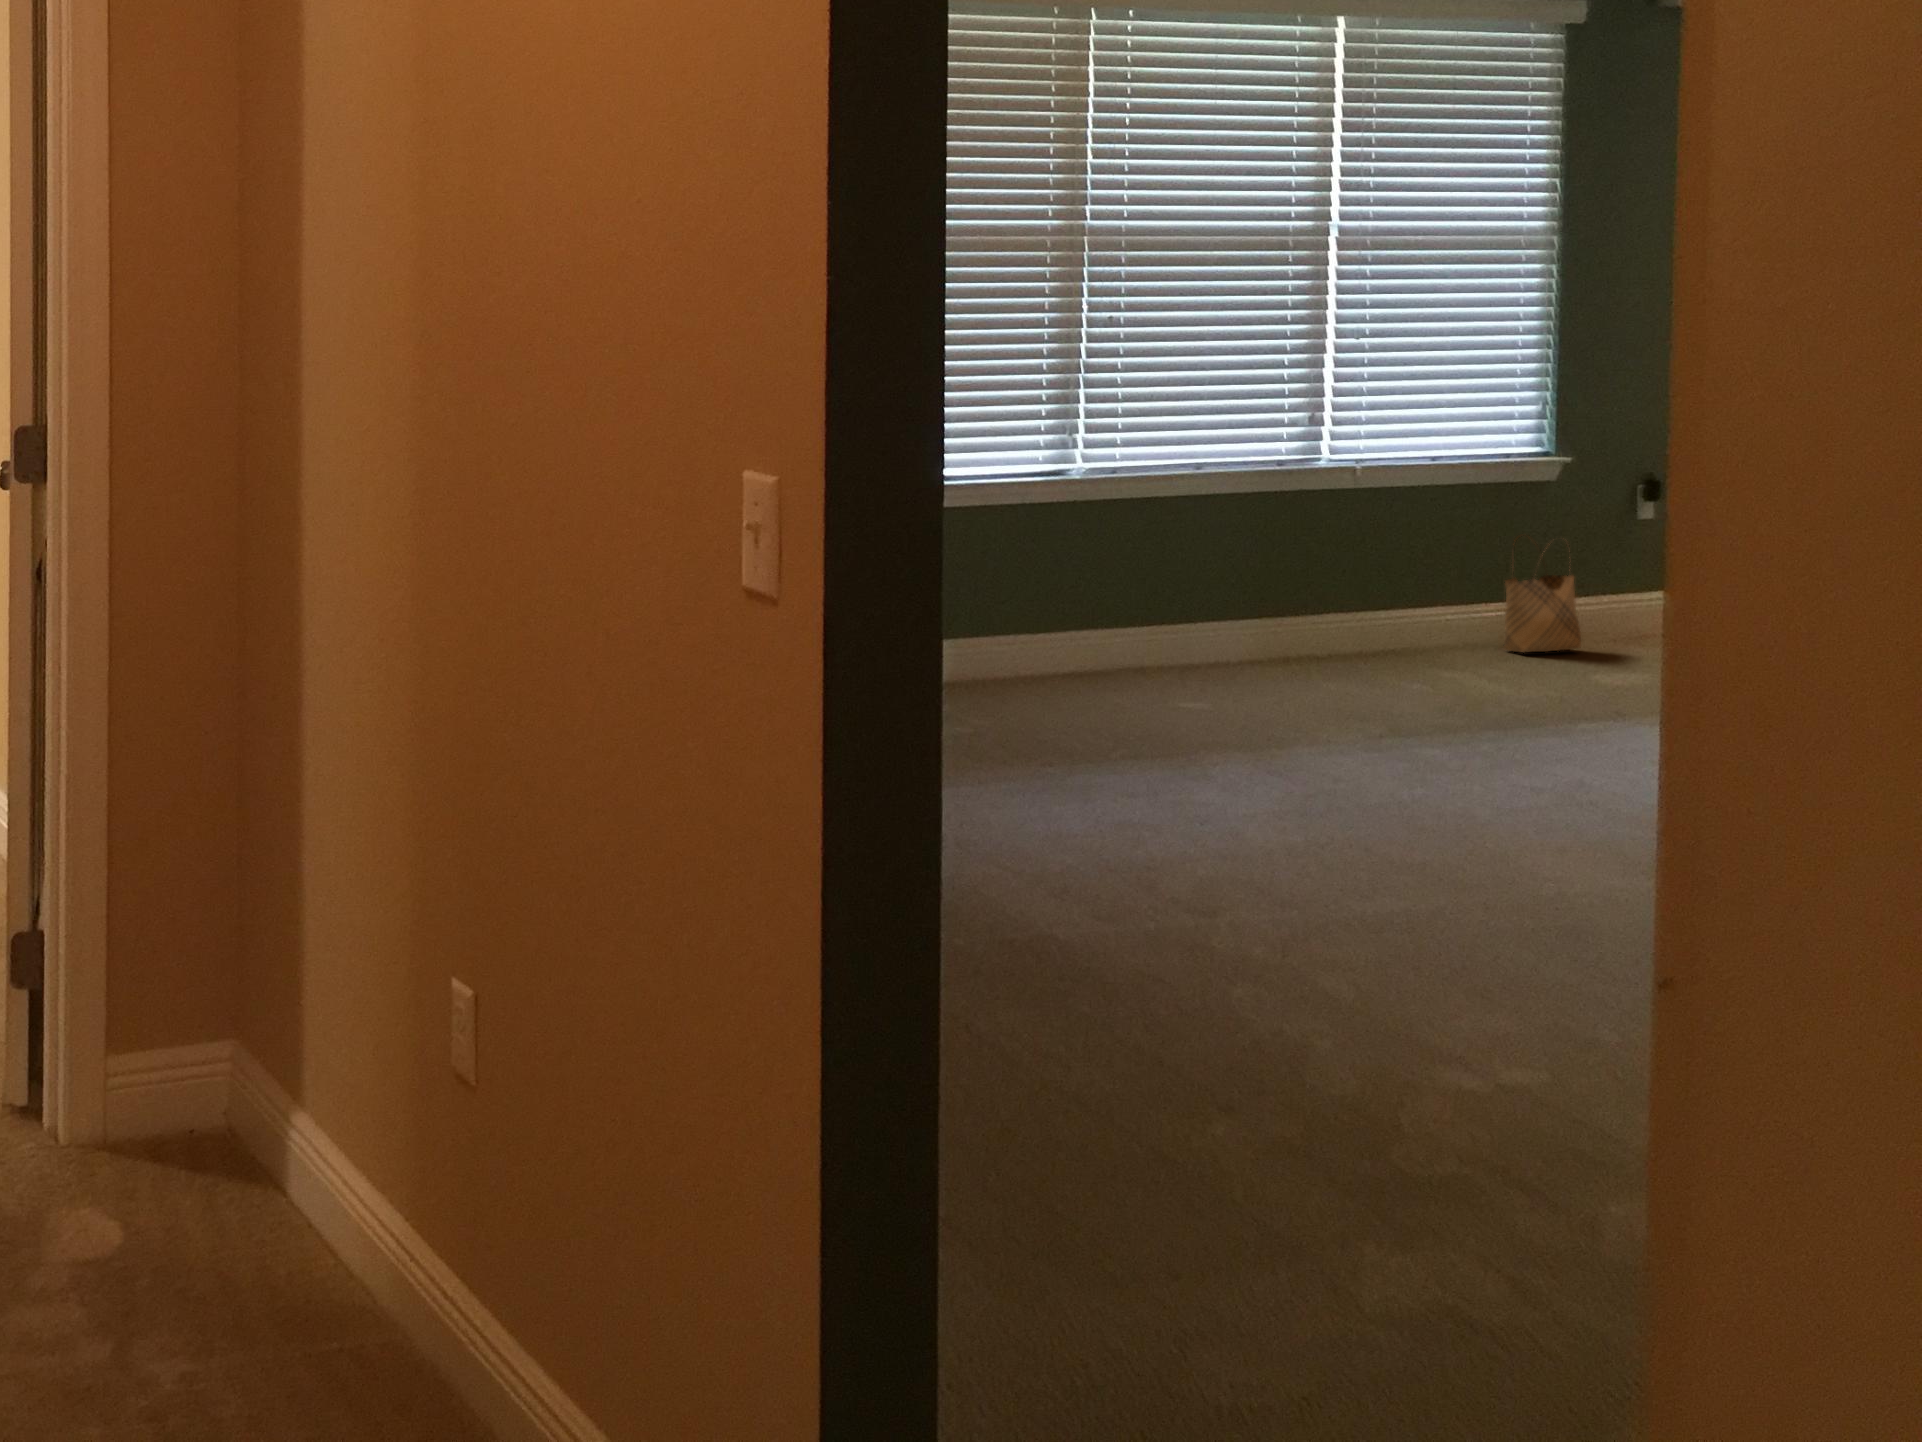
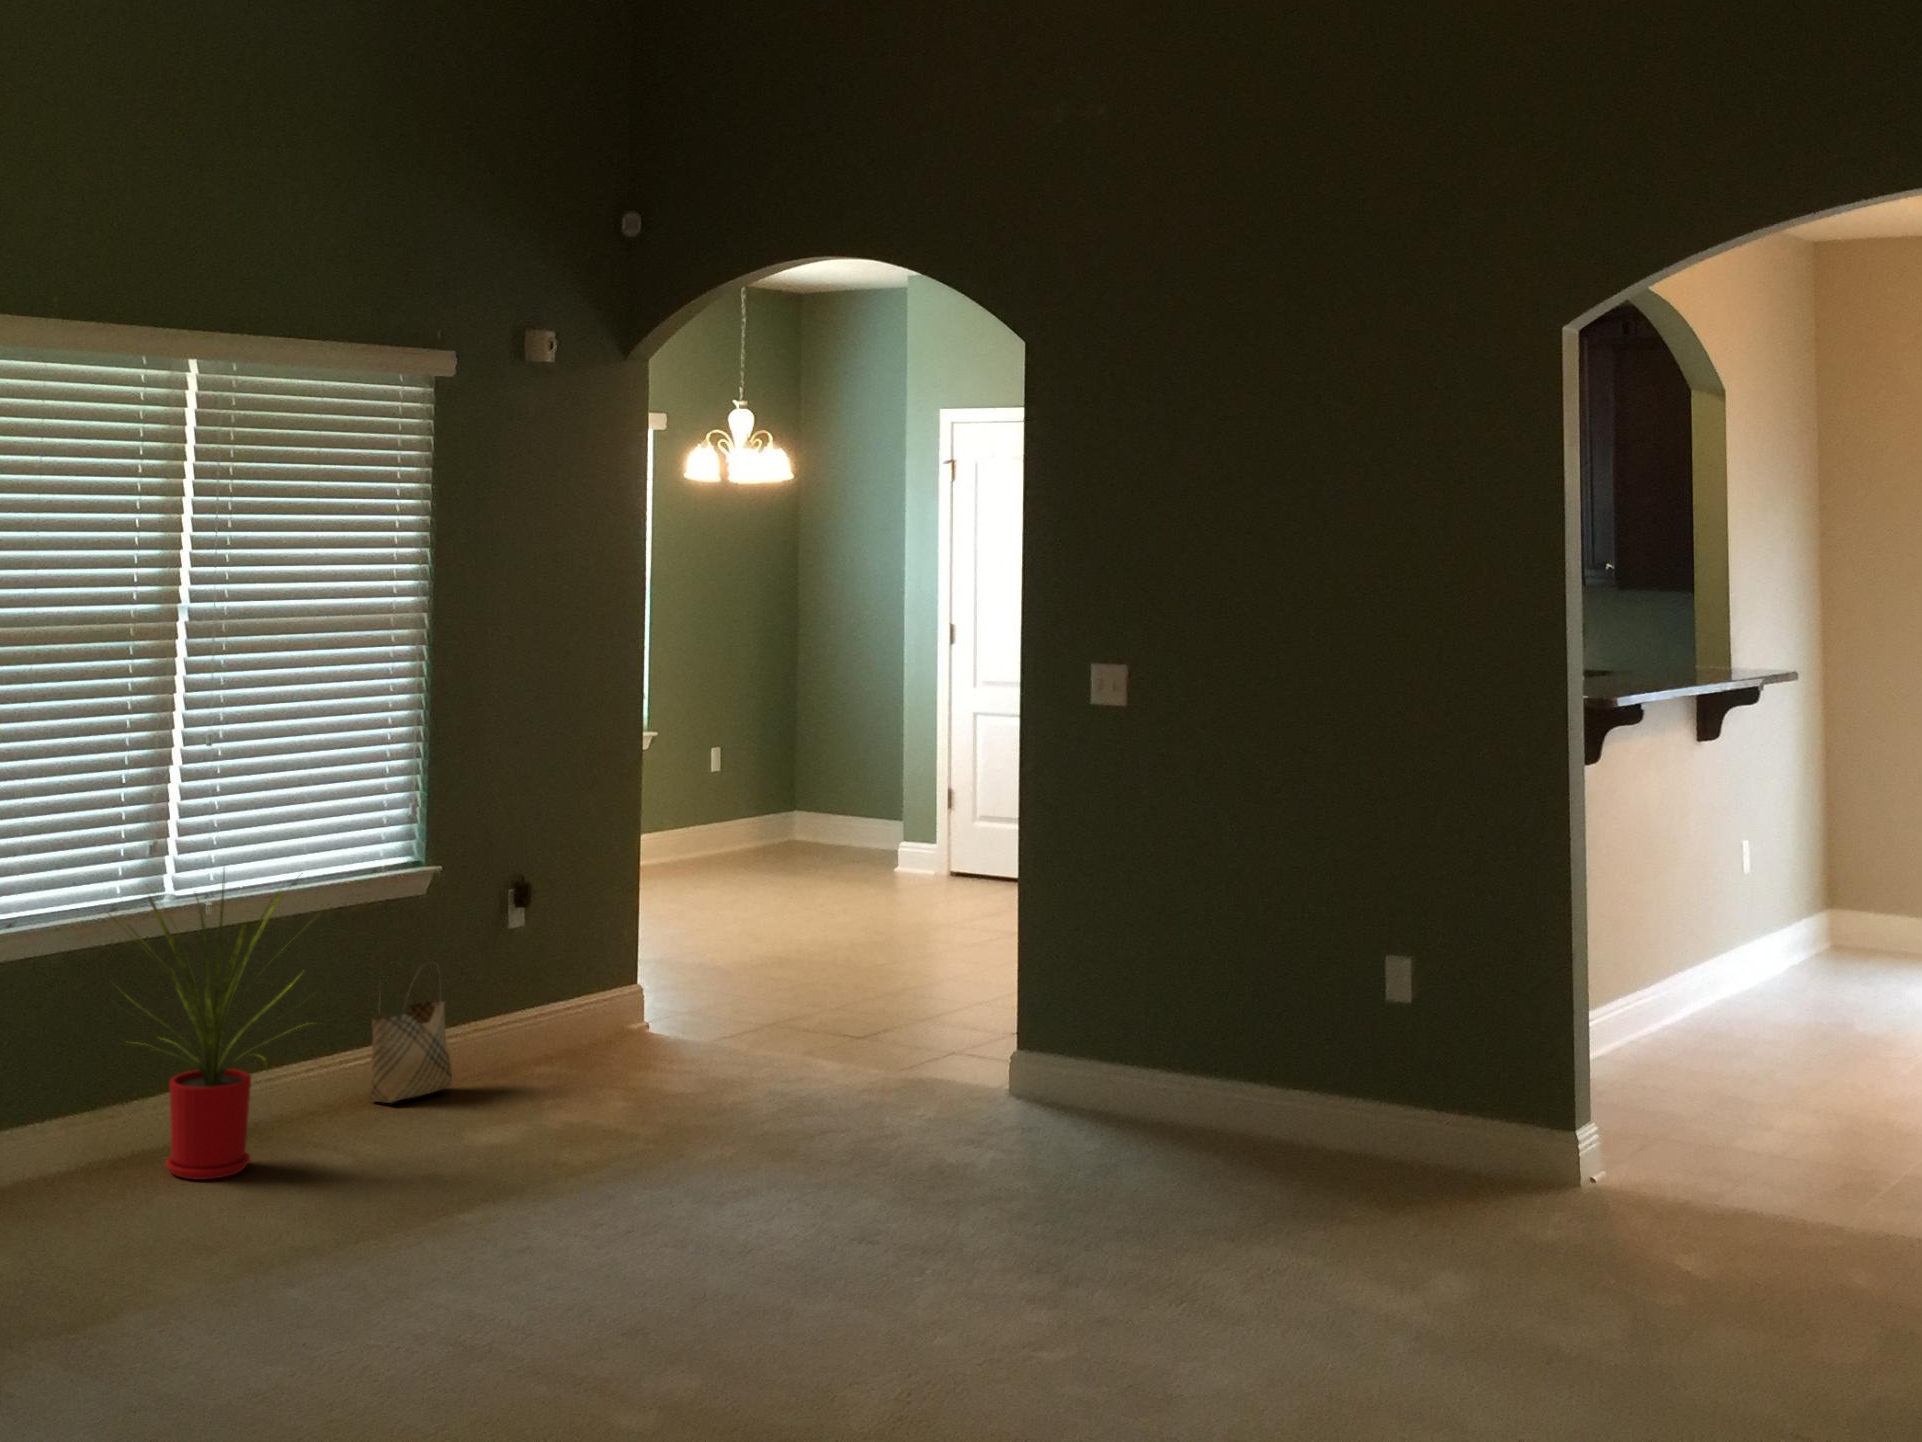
house plant: none [1272,434,1465,678] -> present [118,874,302,1180]

